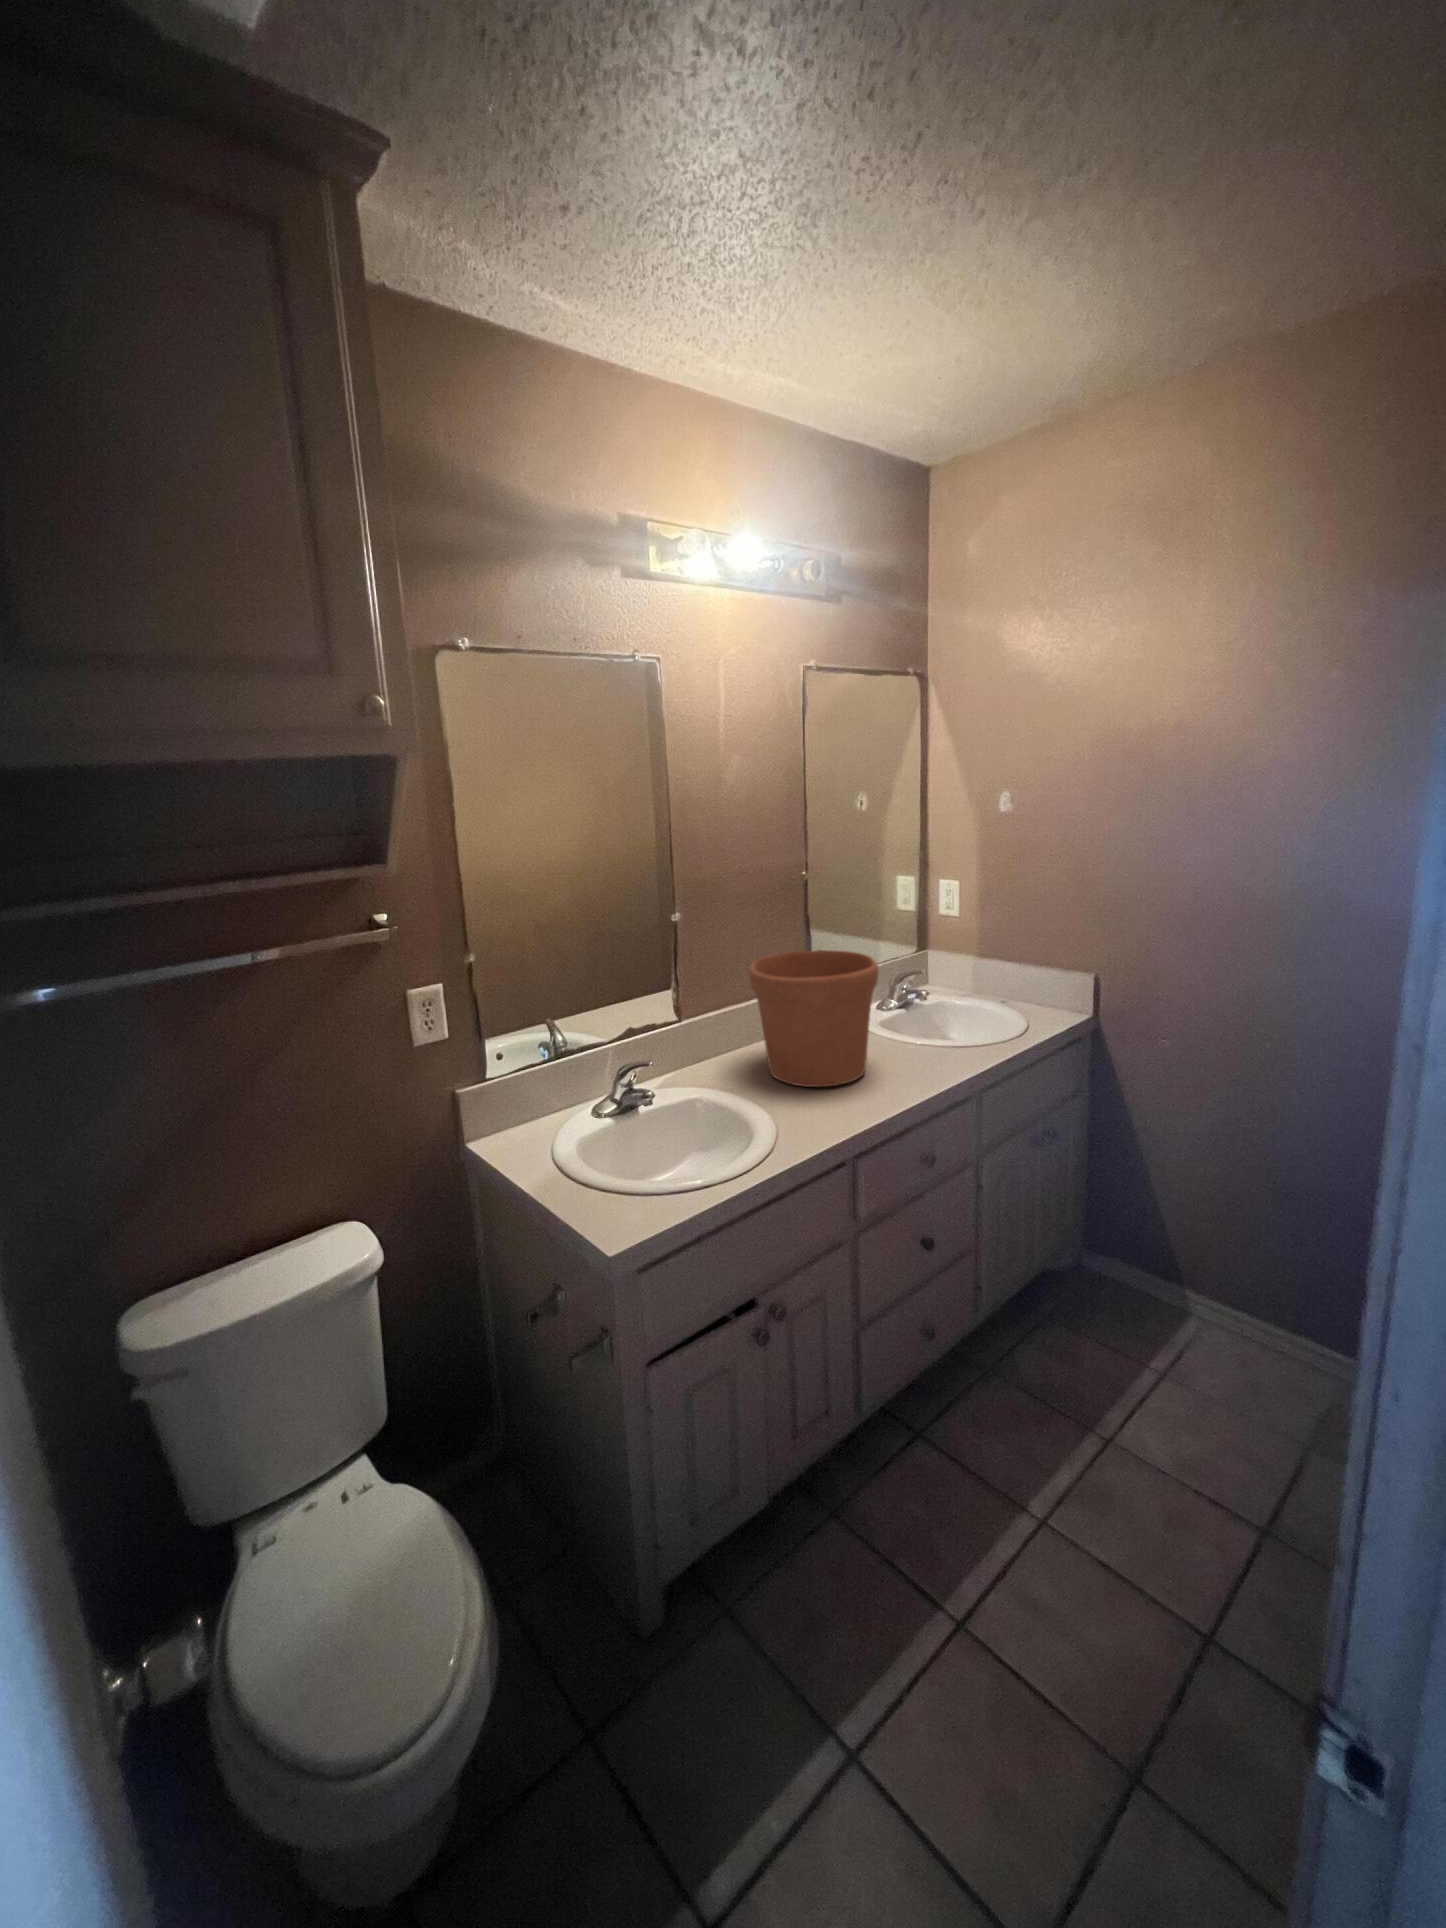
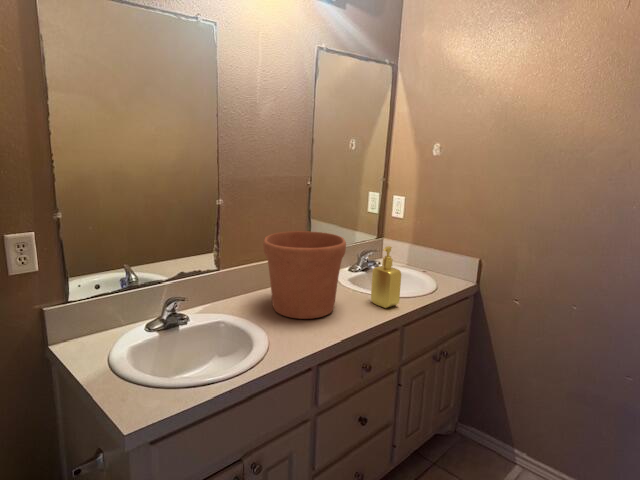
soap dispenser: none [921,964,970,1064] -> present [371,246,401,308]

